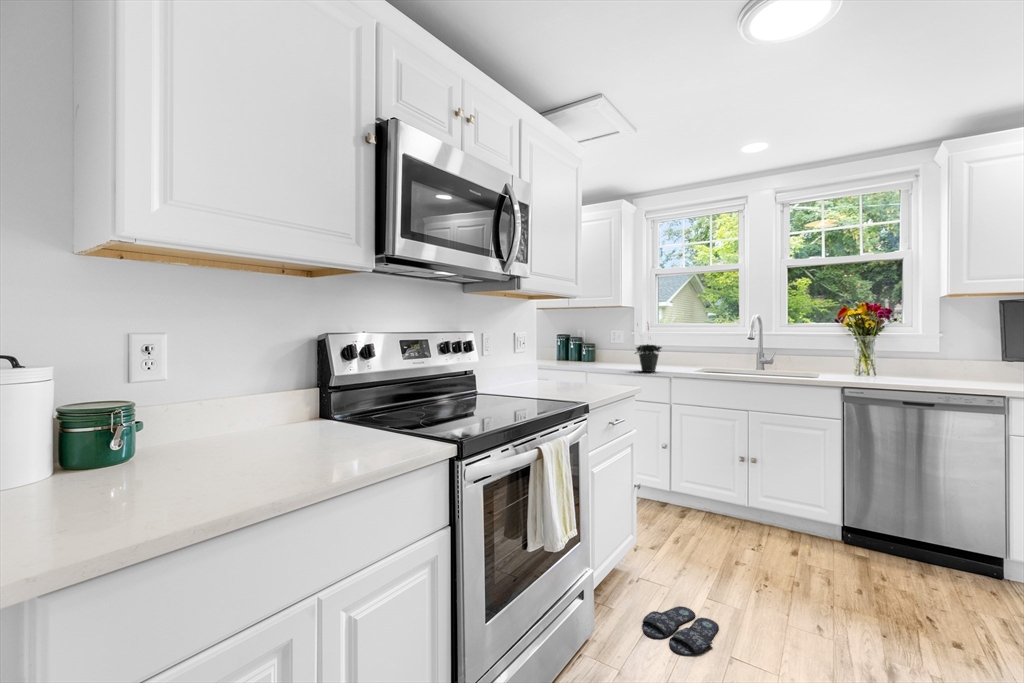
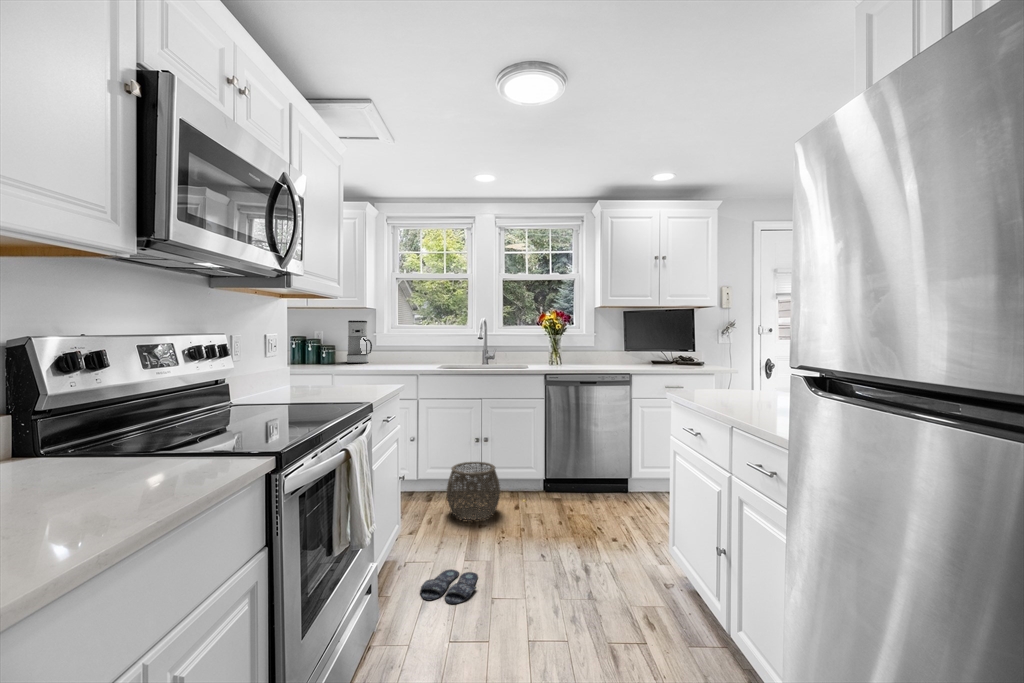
coffee maker: none [608,322,633,364] -> present [347,321,372,363]
potted plant: present [635,327,662,372] -> none [380,321,406,370]
woven basket: none [698,482,769,555] -> present [447,462,500,520]

